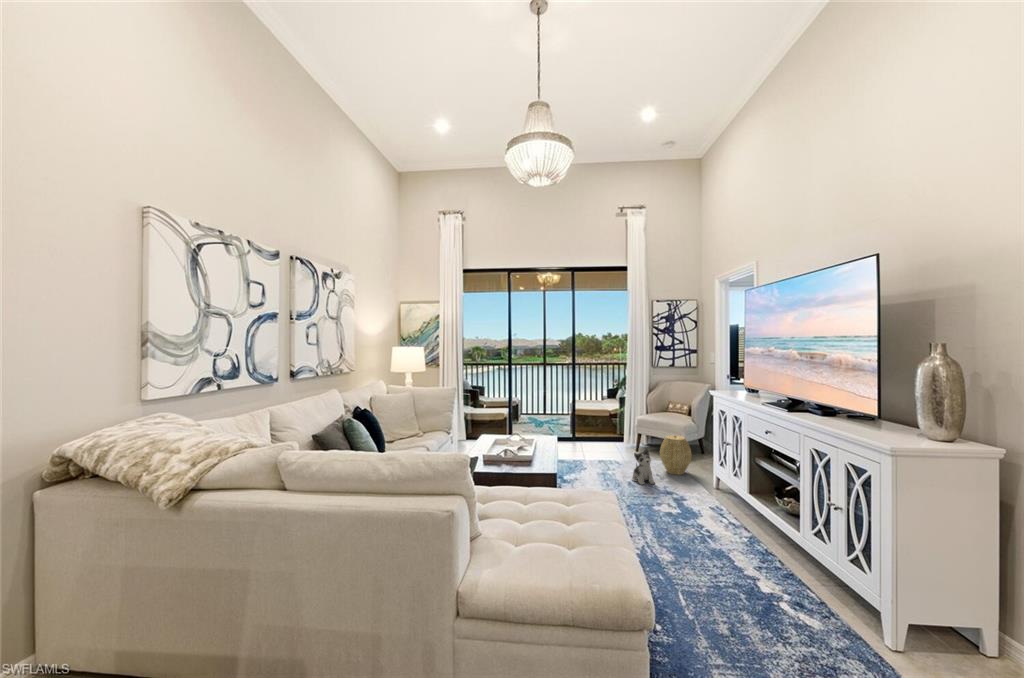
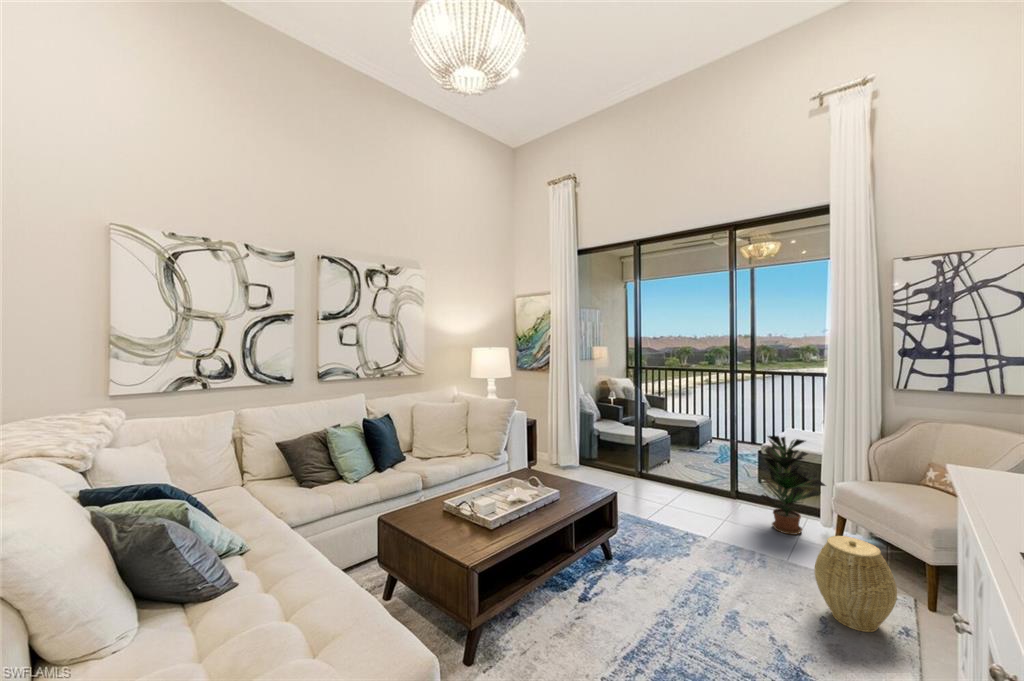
potted plant: none [599,397,631,452] -> present [760,436,825,535]
plush toy: present [632,448,655,485] -> none [717,550,766,629]

